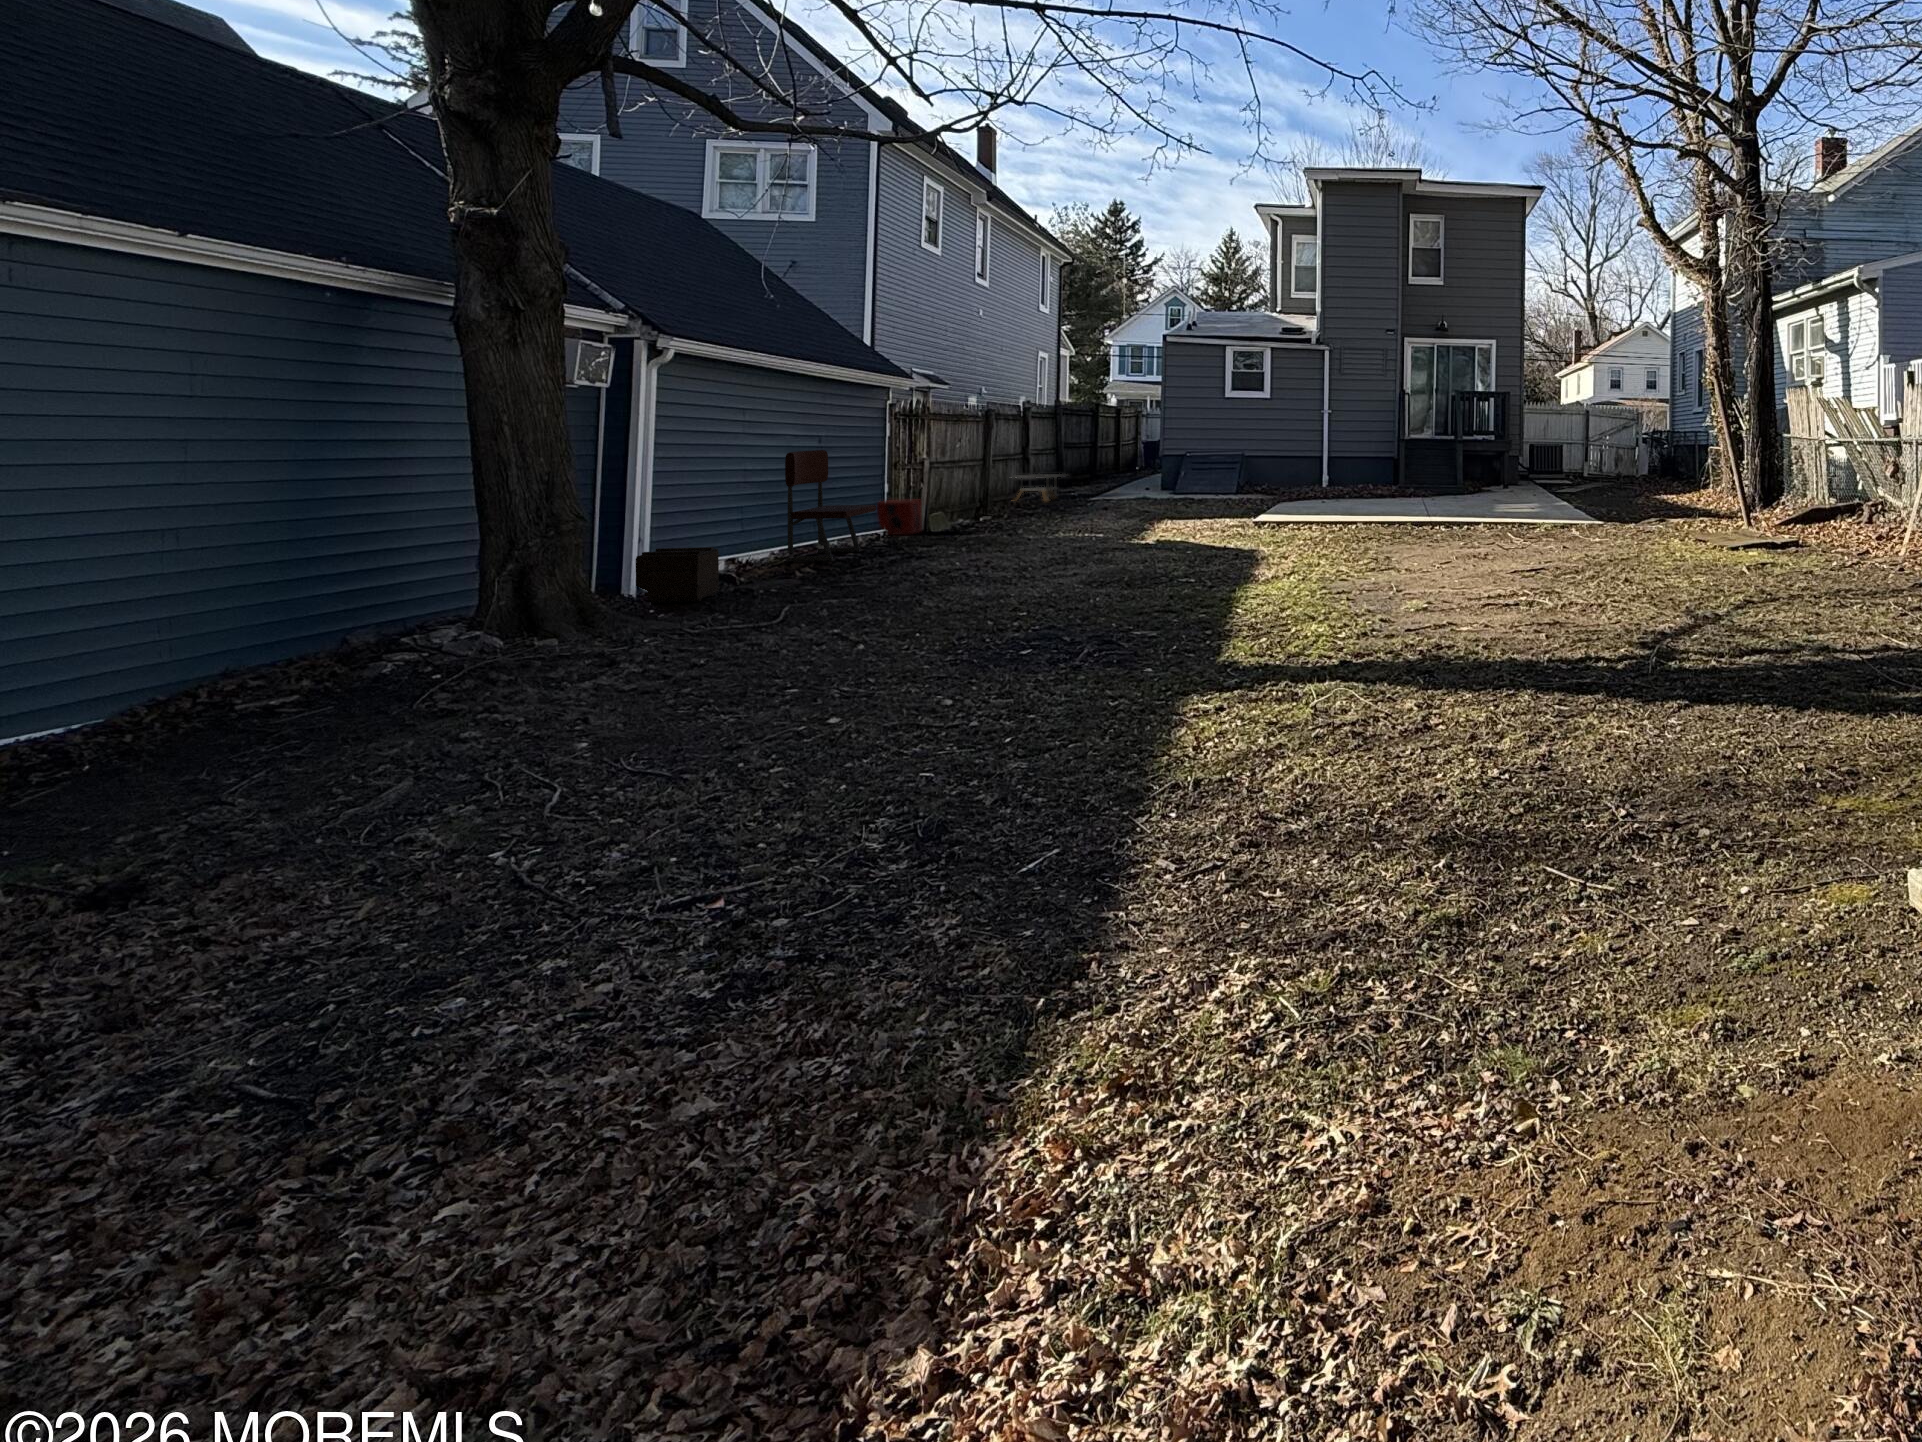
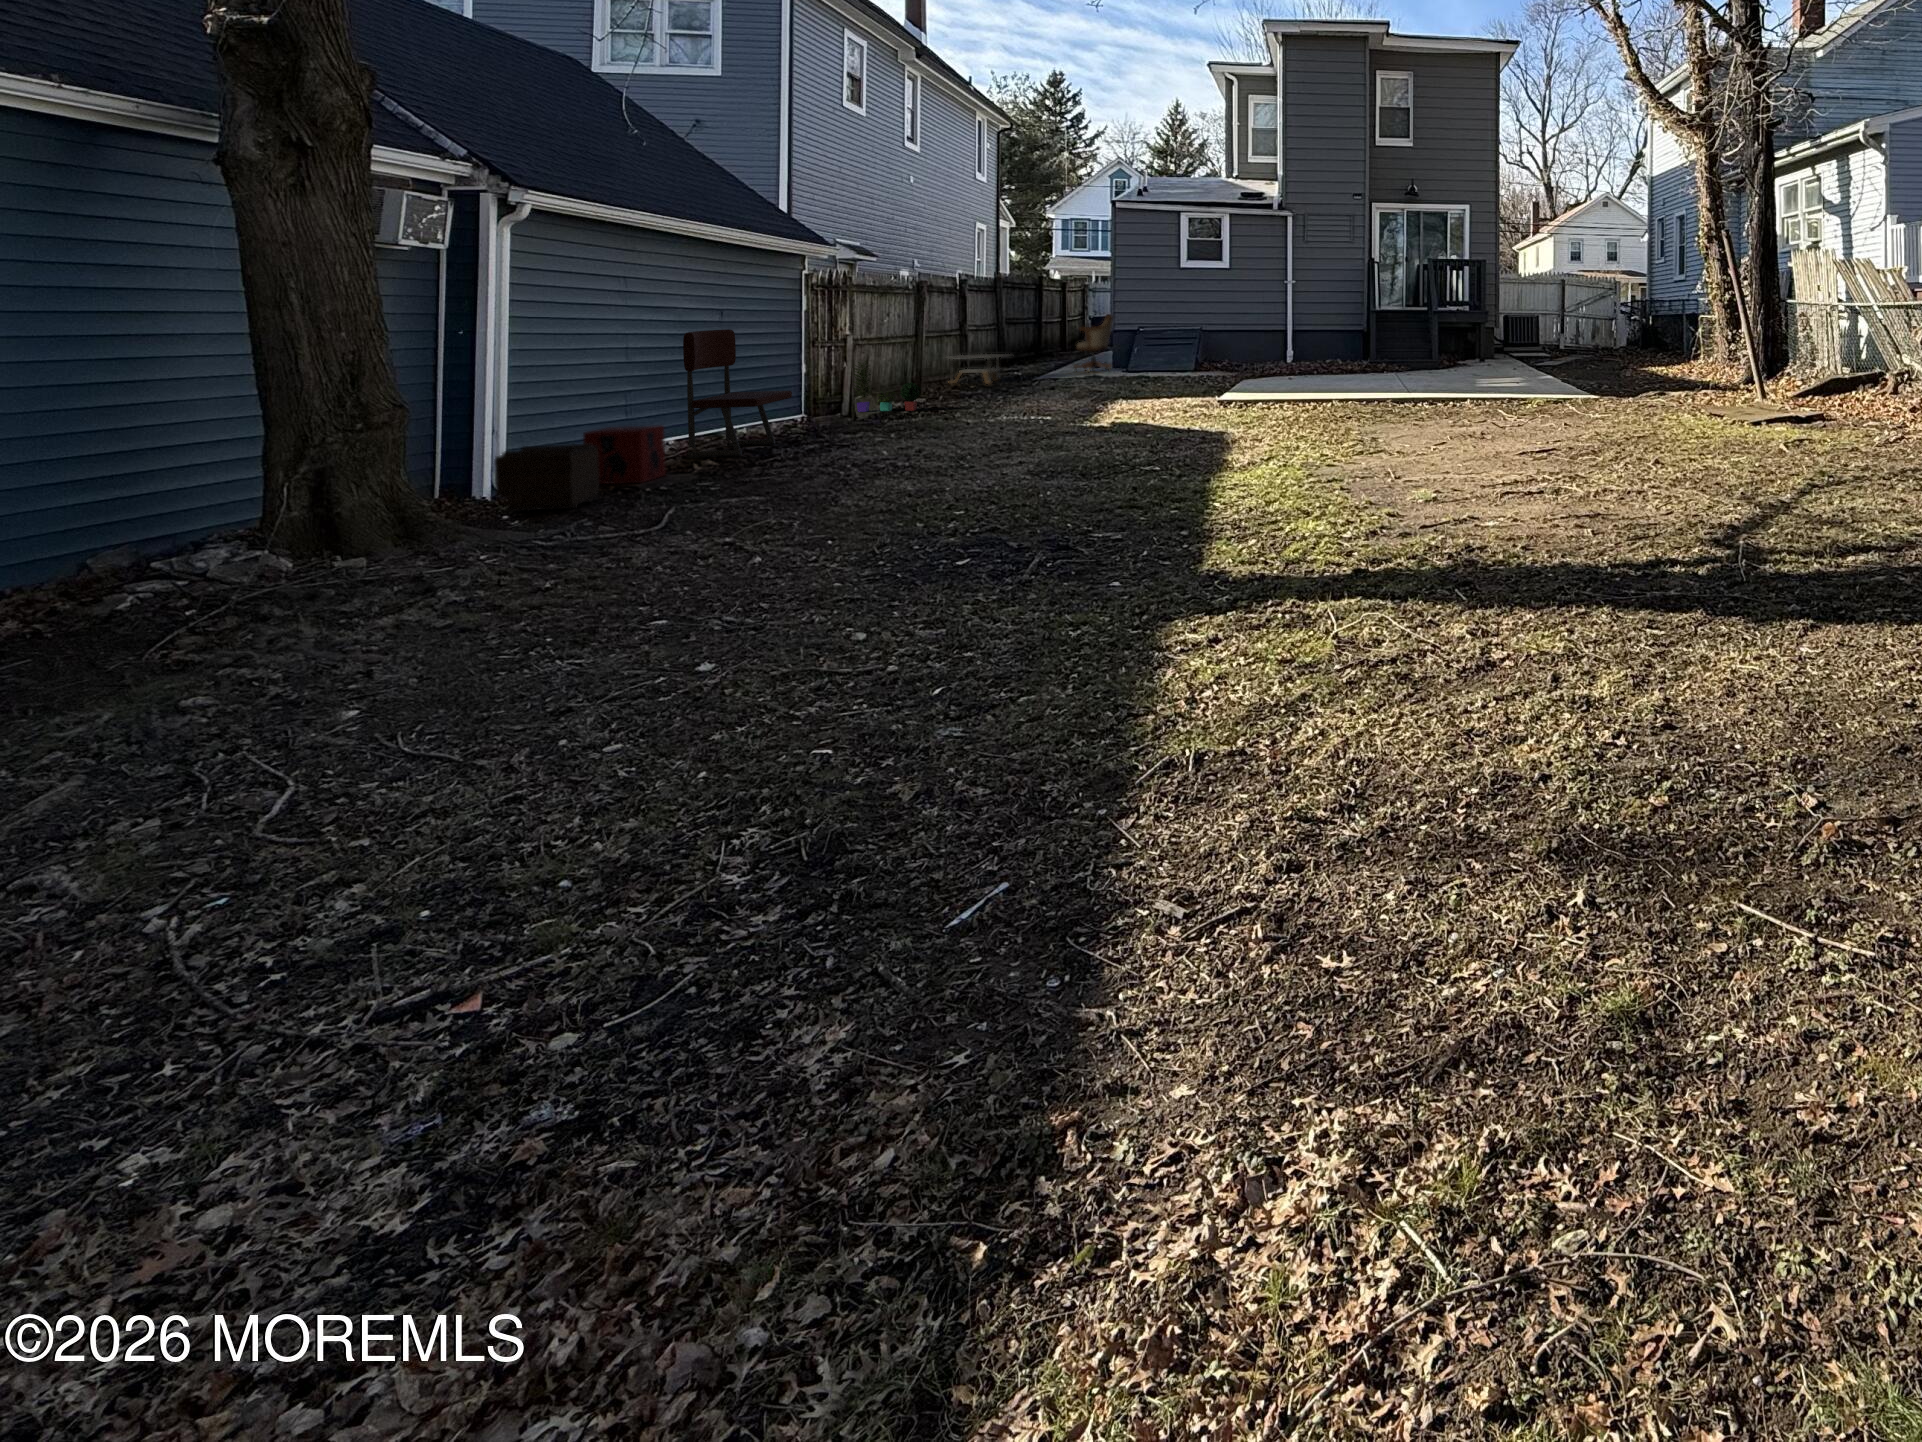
chair: none [1125,438,1163,492] -> present [1074,315,1113,370]
potted plant: none [925,479,987,525] -> present [853,361,921,412]
storage box: present [877,500,922,535] -> present [583,425,666,484]

